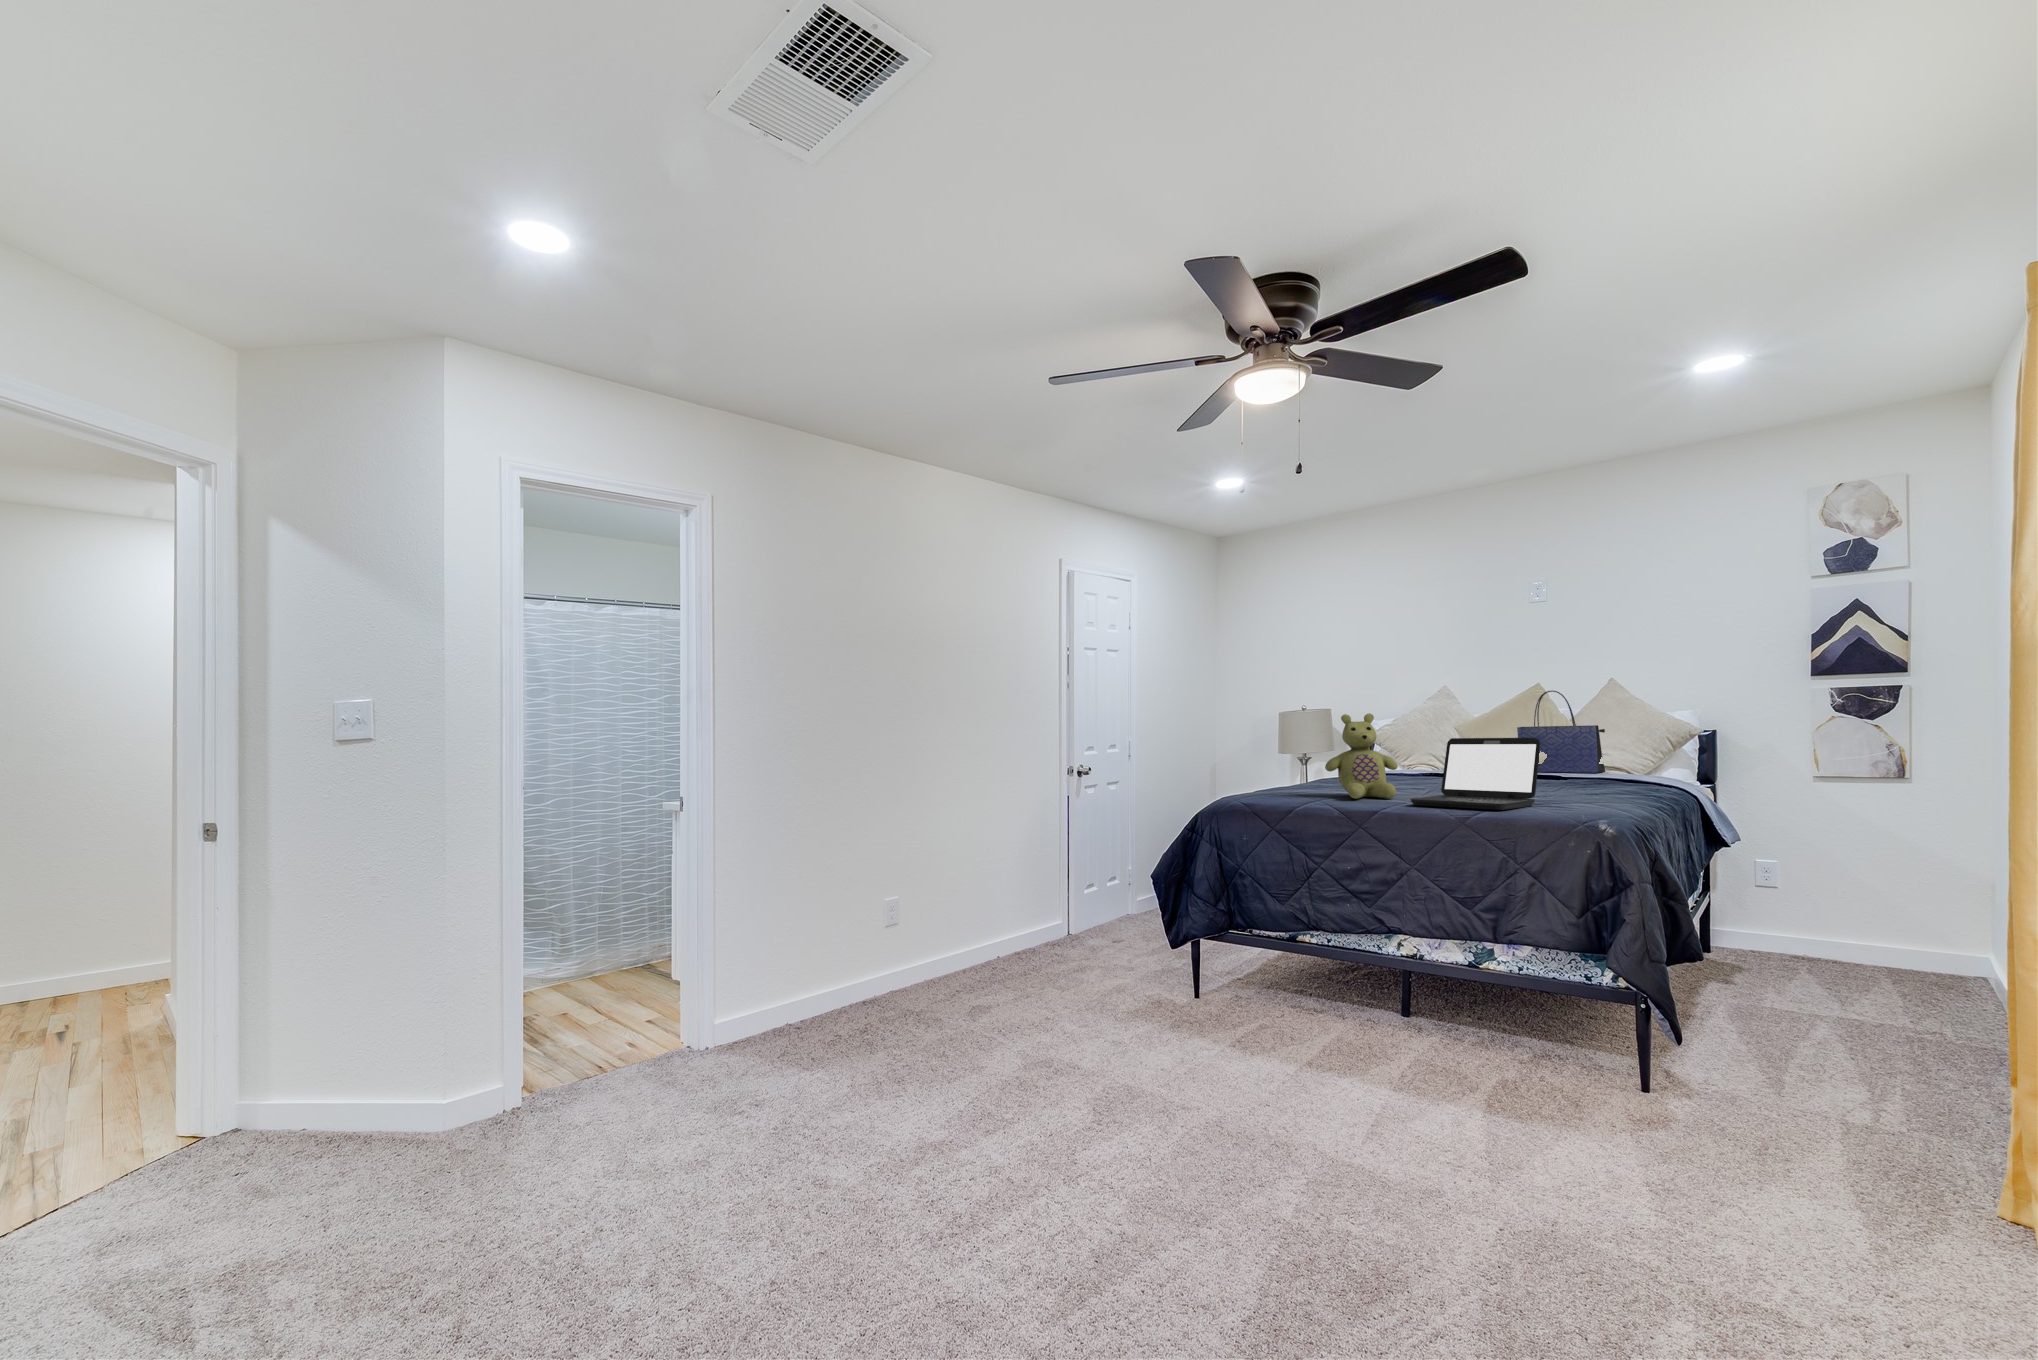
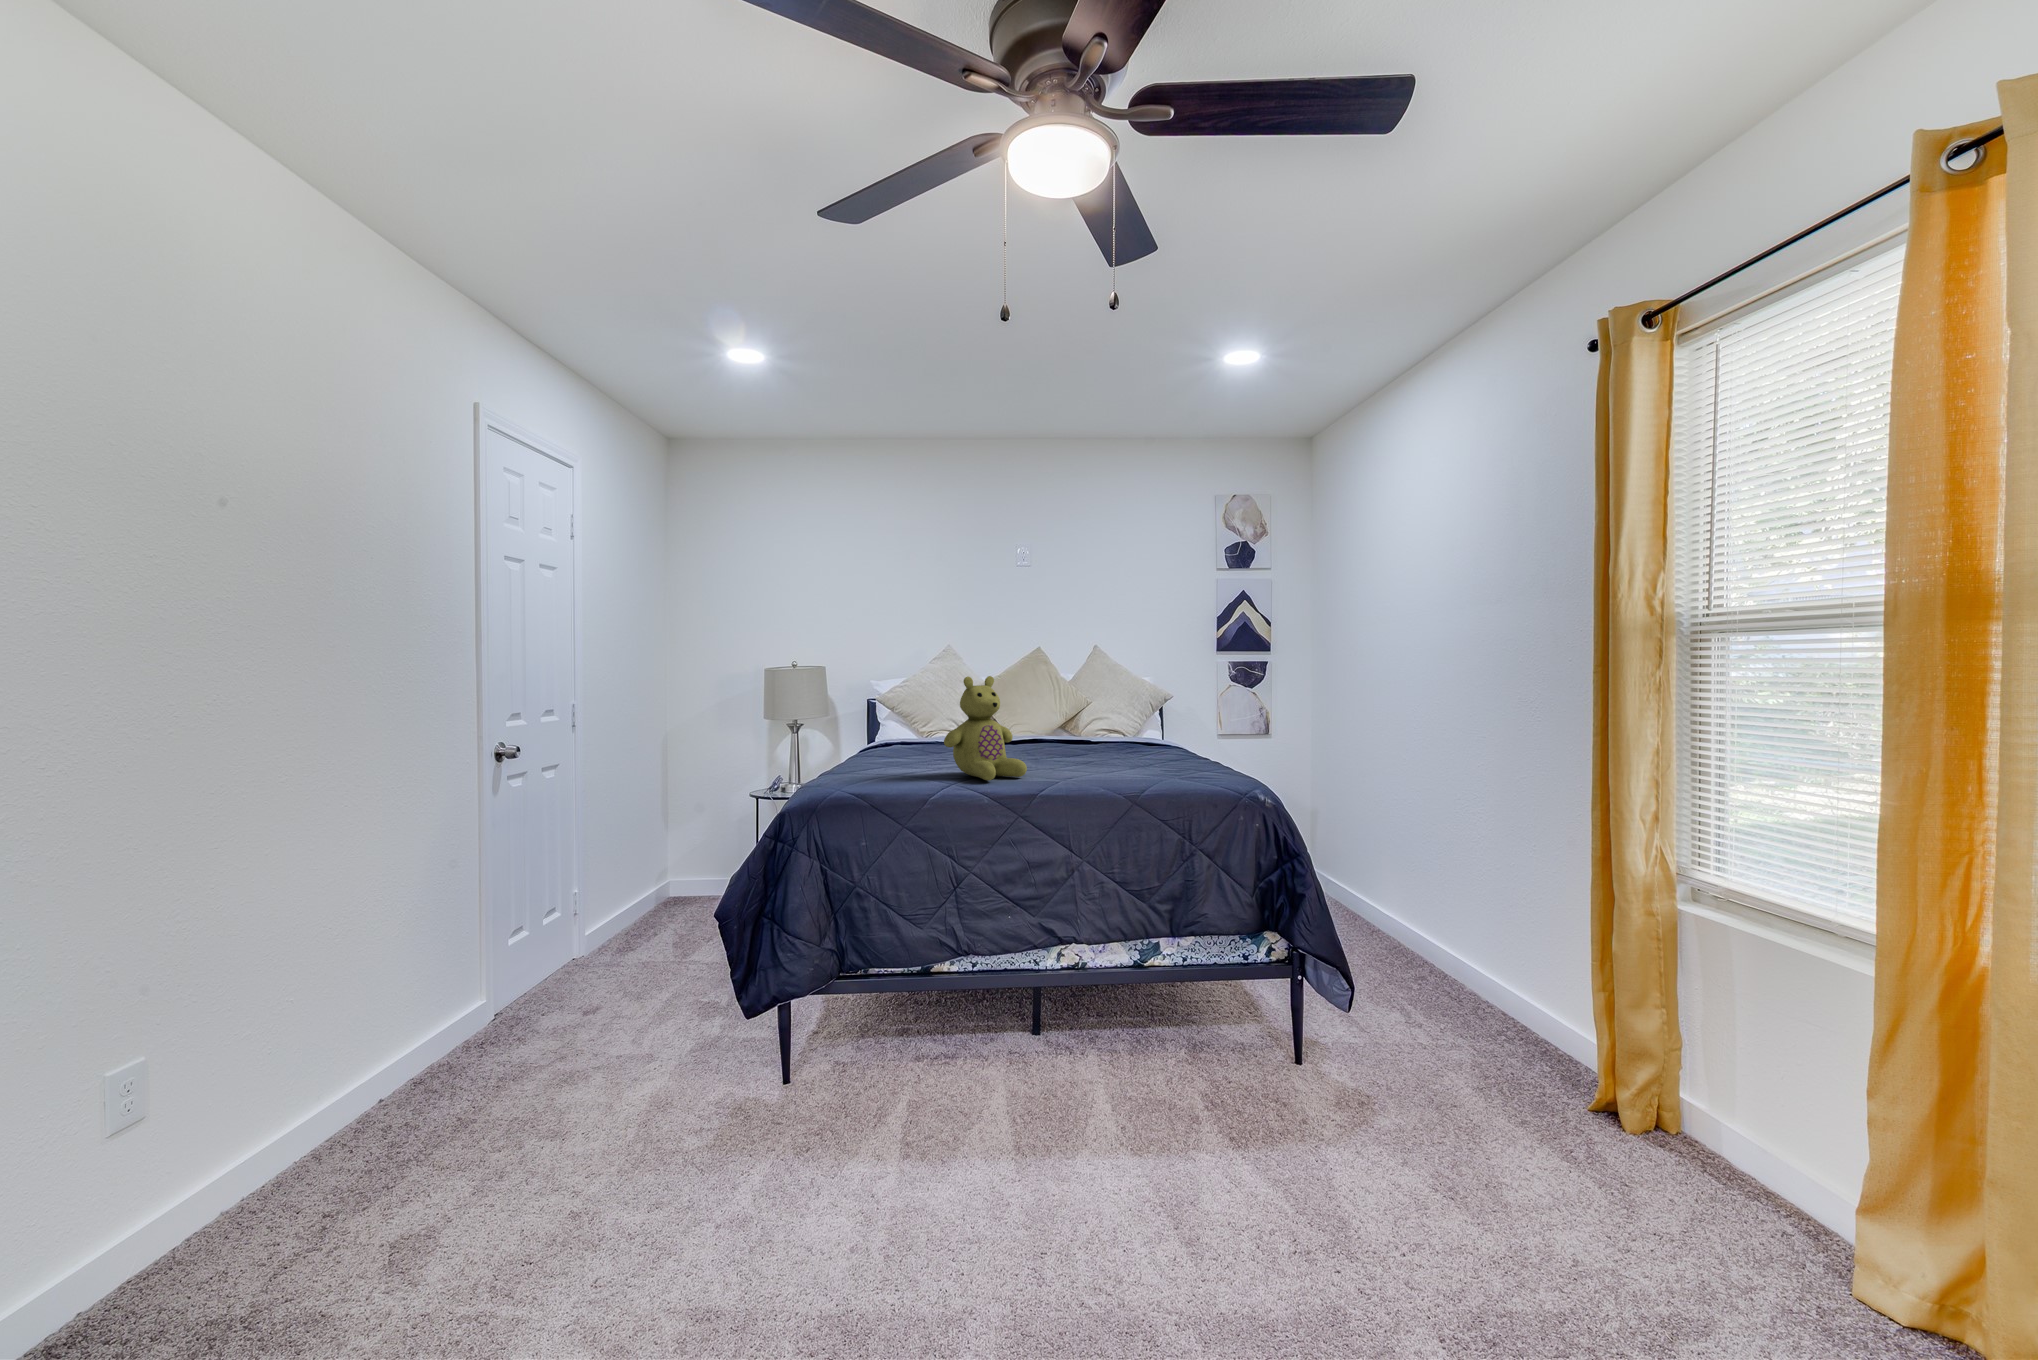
tote bag: present [1517,691,1605,773] -> none [1025,655,1100,734]
laptop: present [1411,738,1540,810] -> none [1070,706,1179,787]

